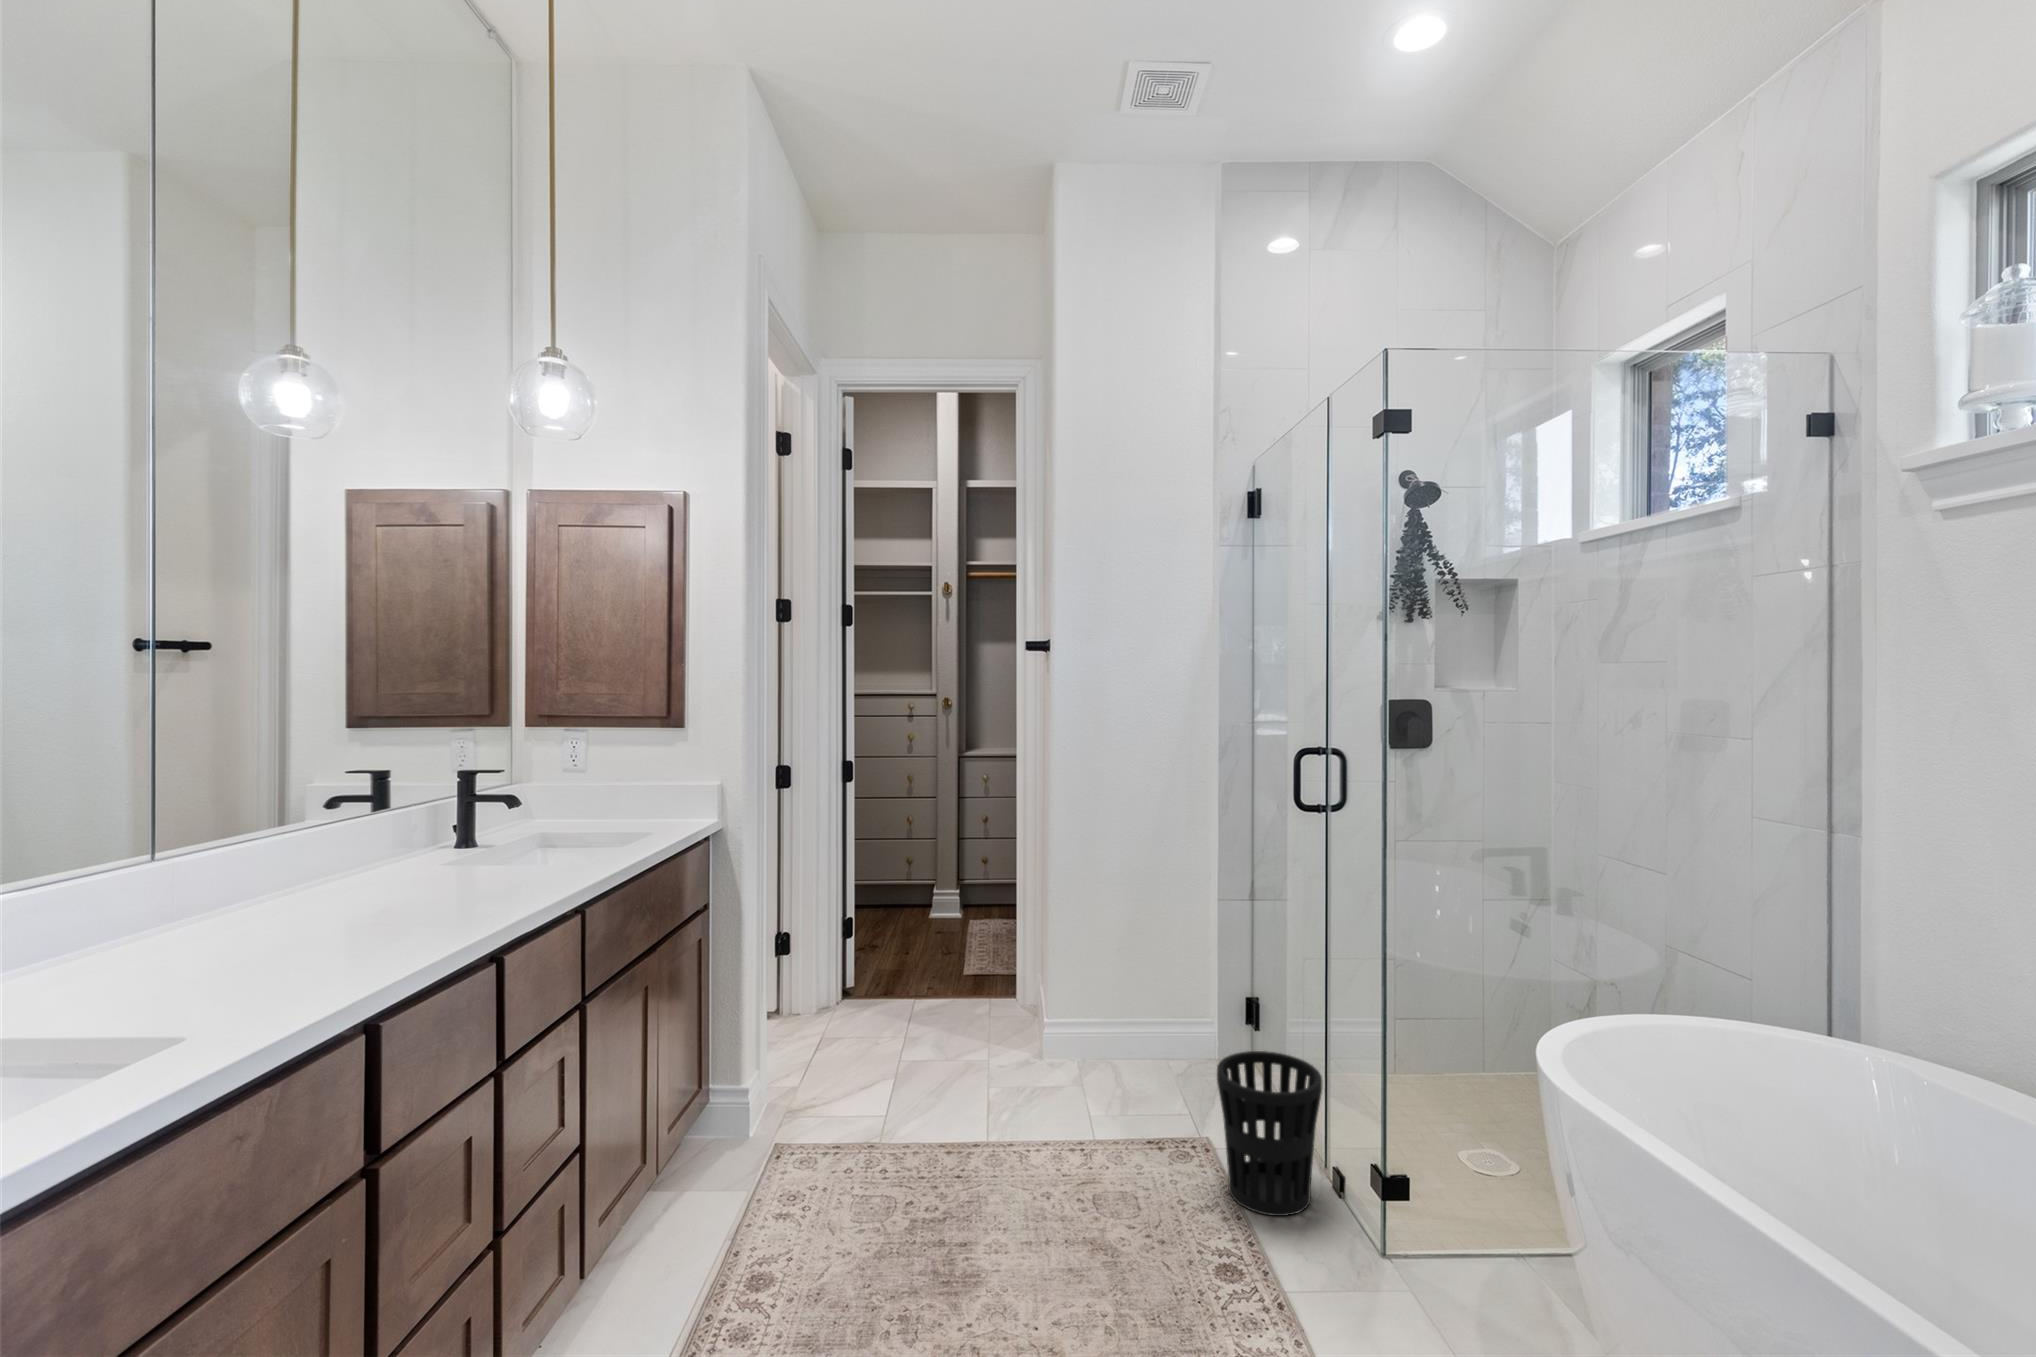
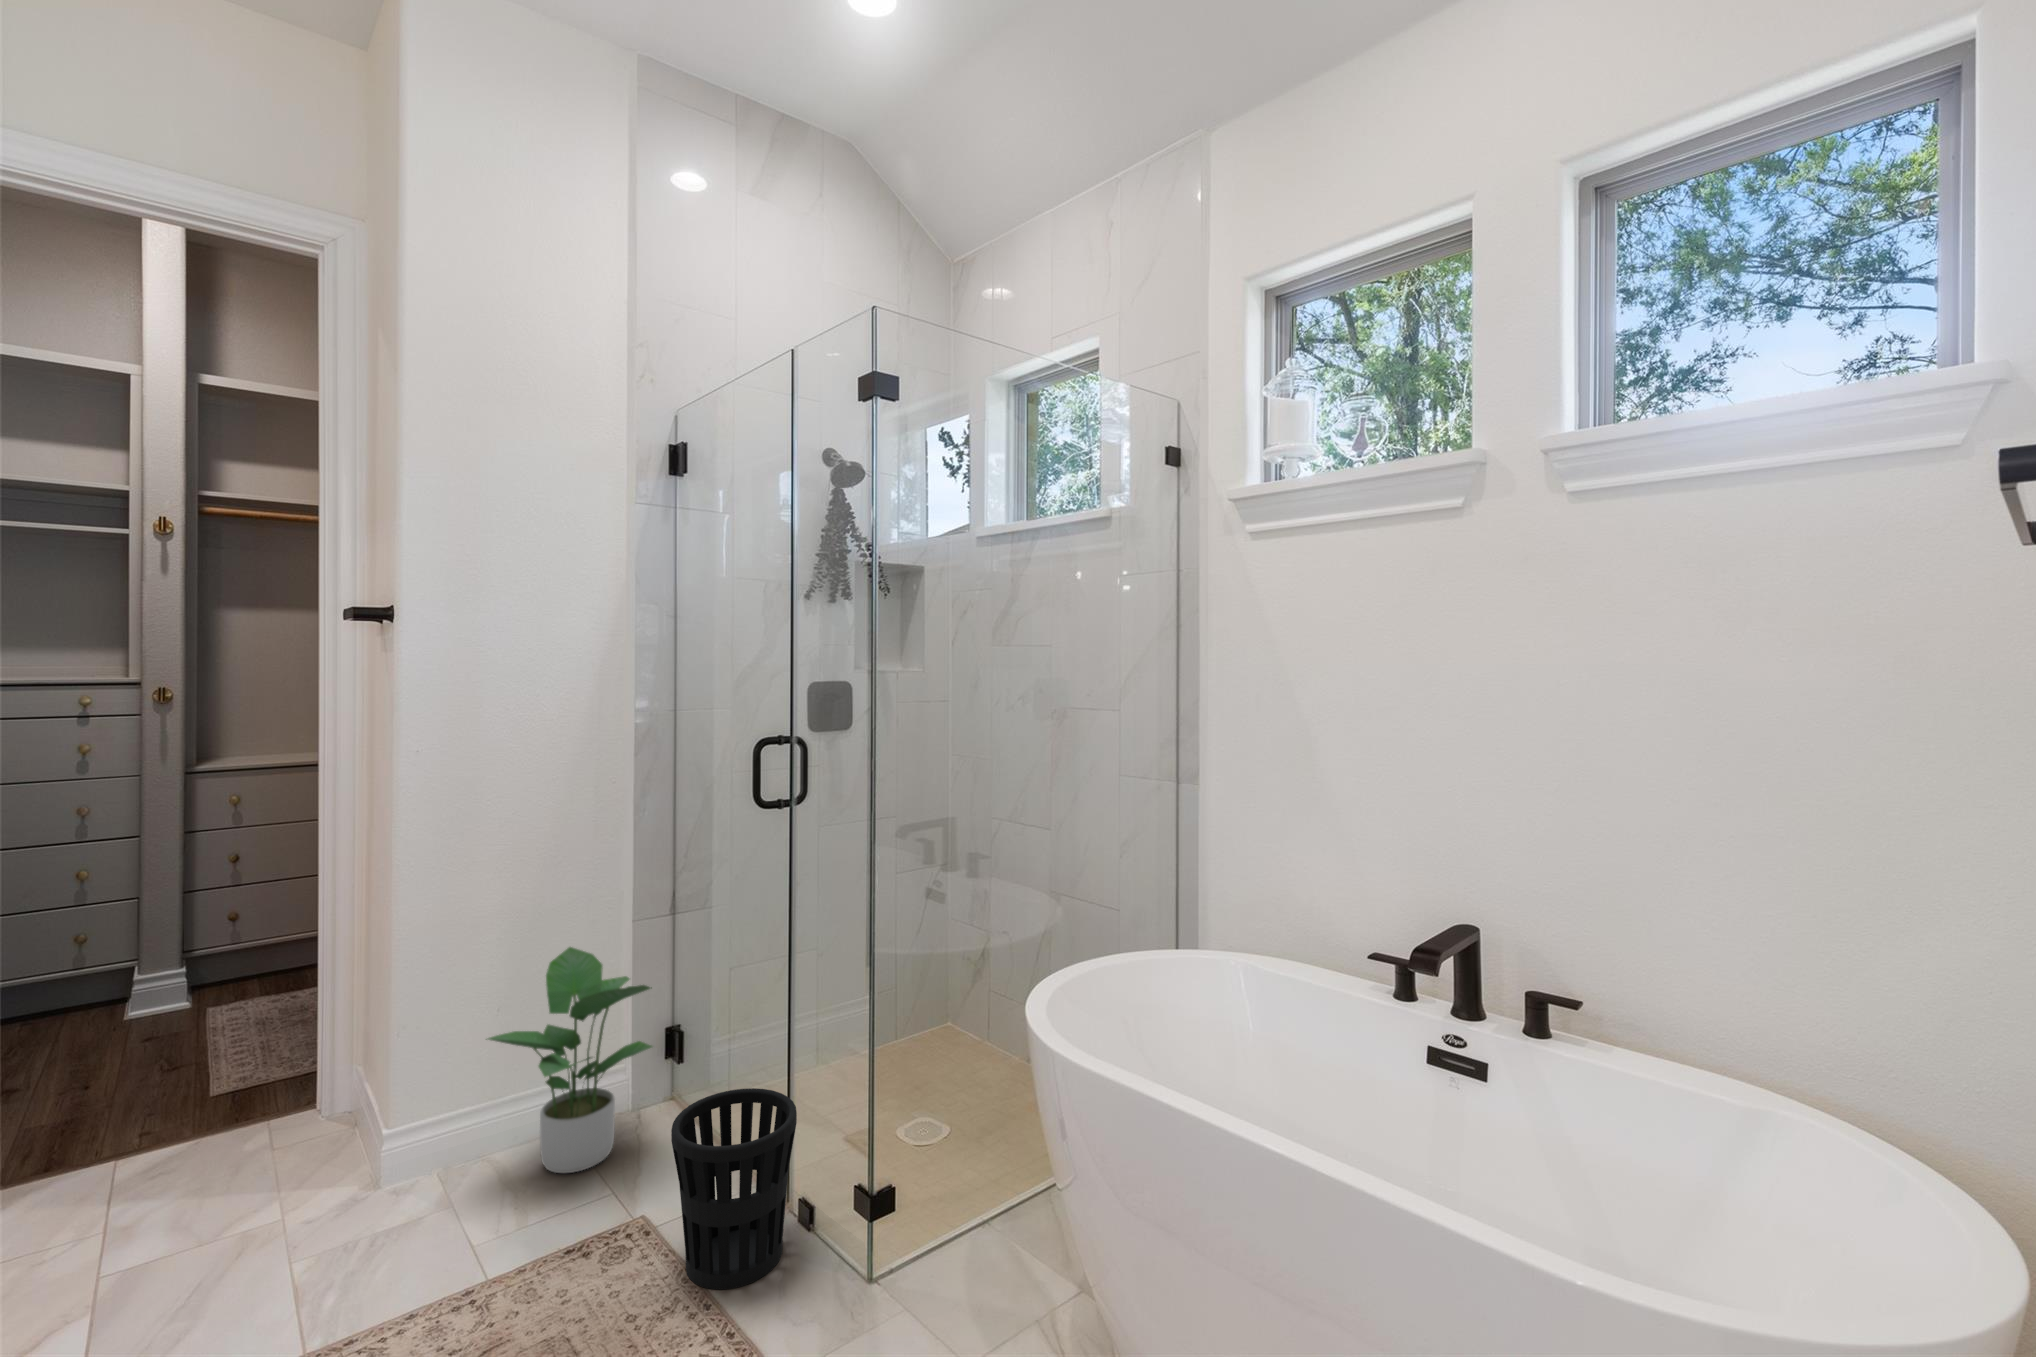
potted plant: none [1103,911,1227,1092] -> present [486,947,652,1173]

